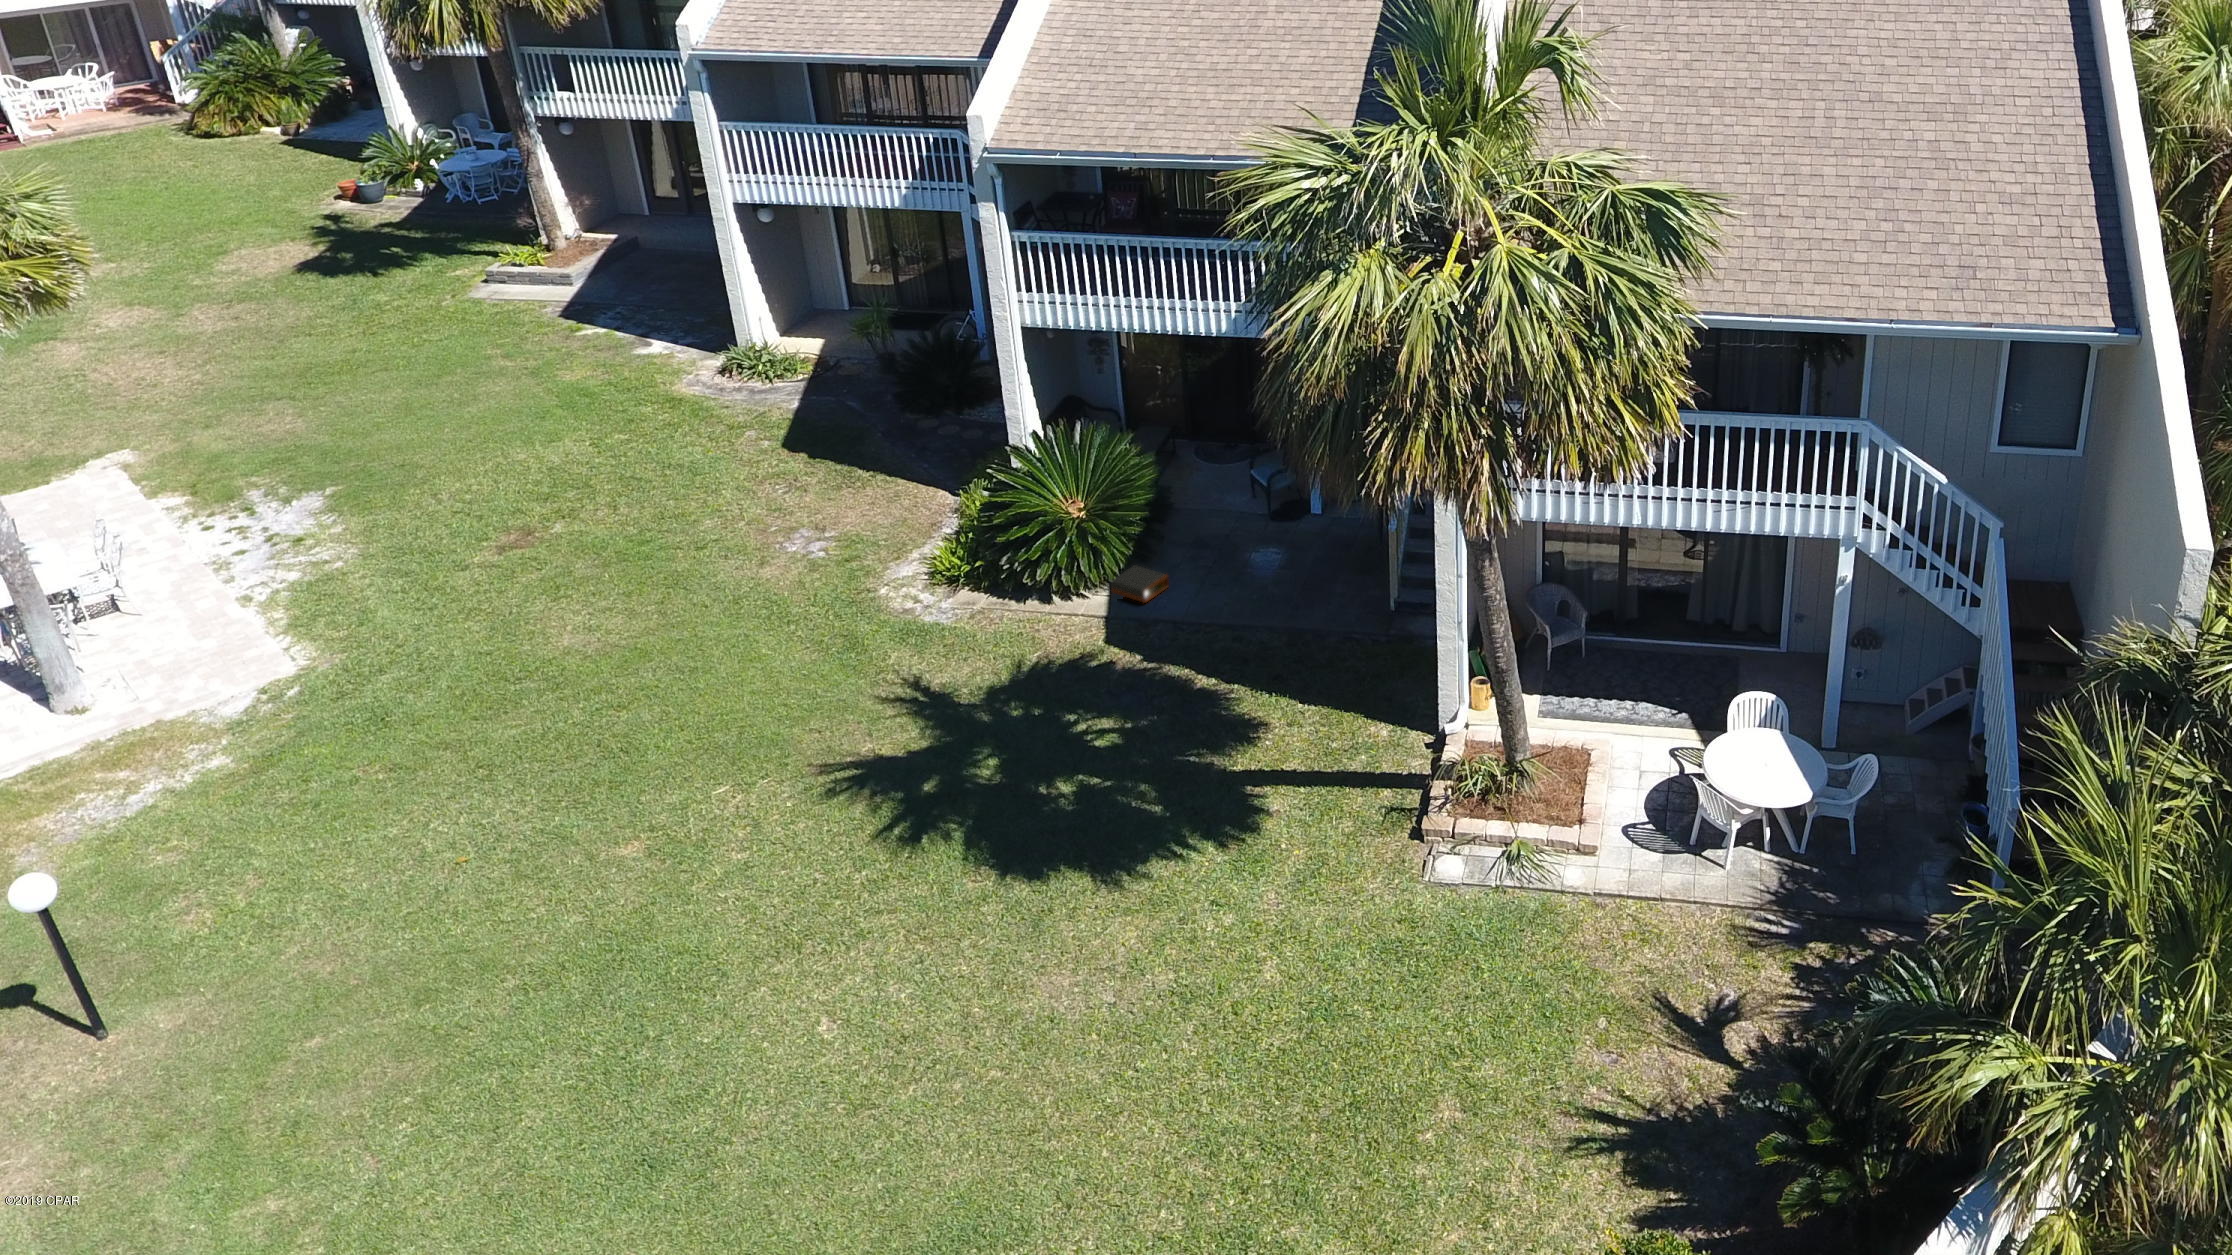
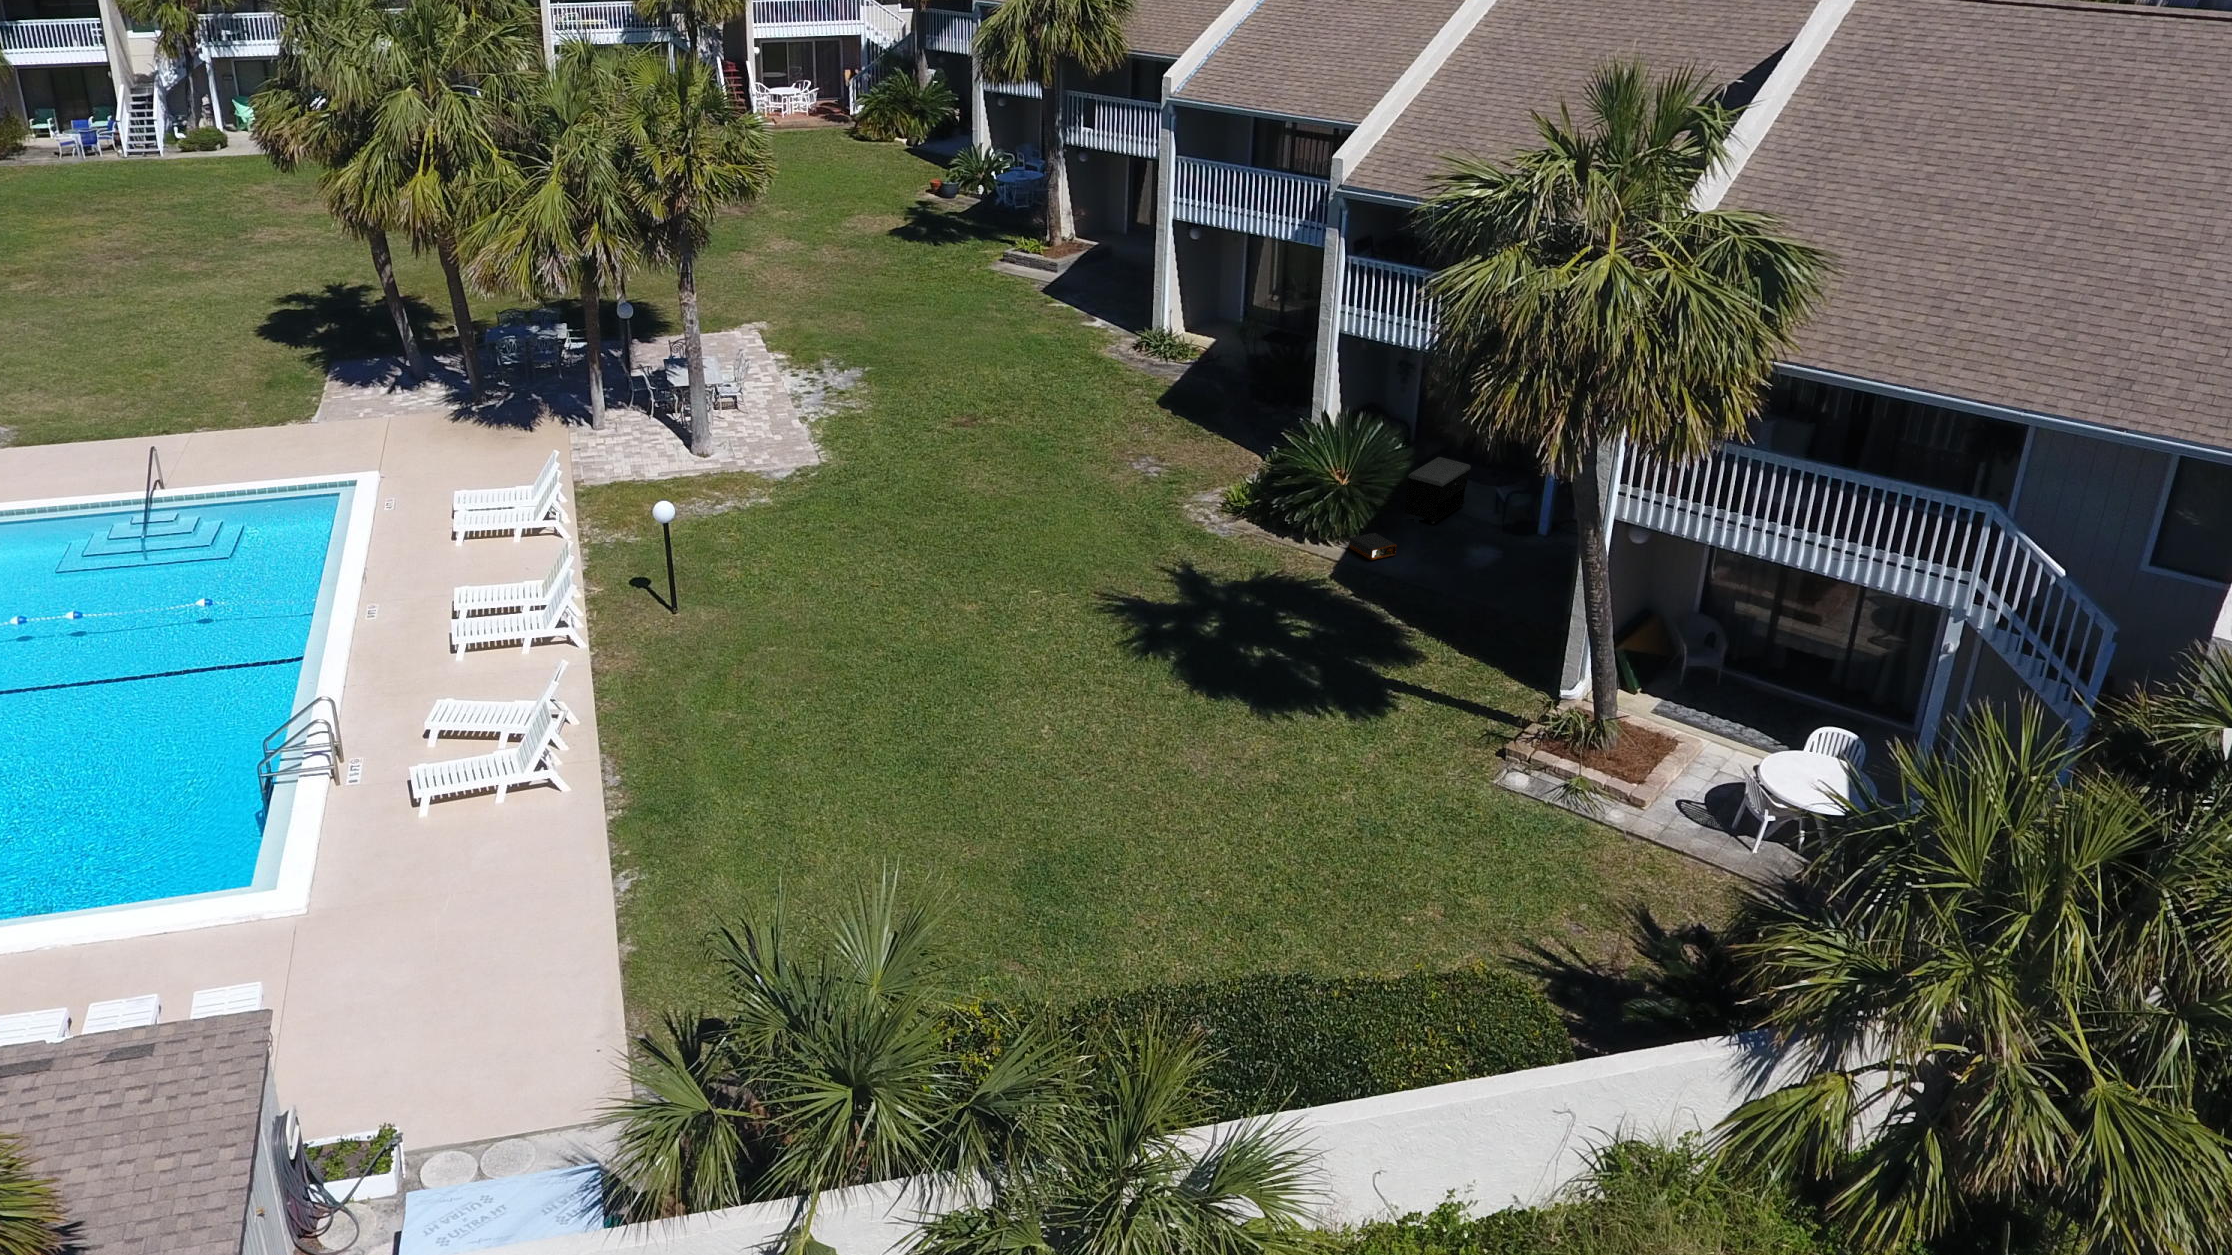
storage bench: none [1150,447,1213,530] -> present [1405,457,1471,523]

